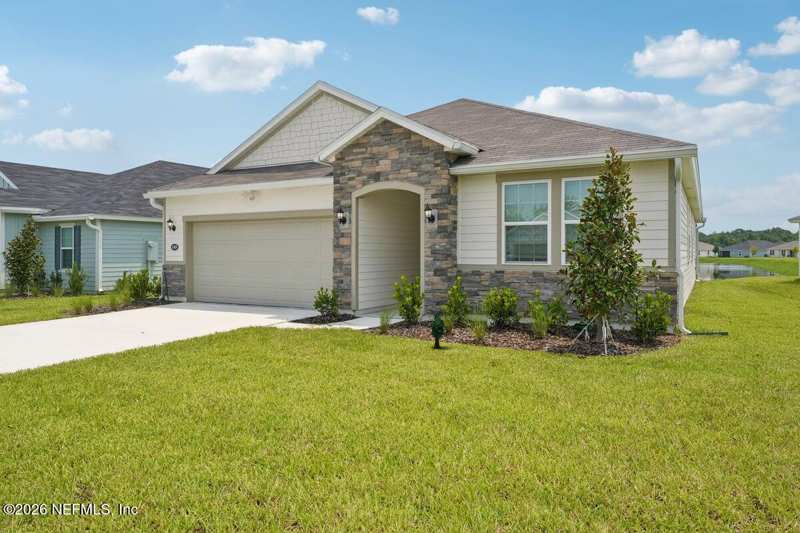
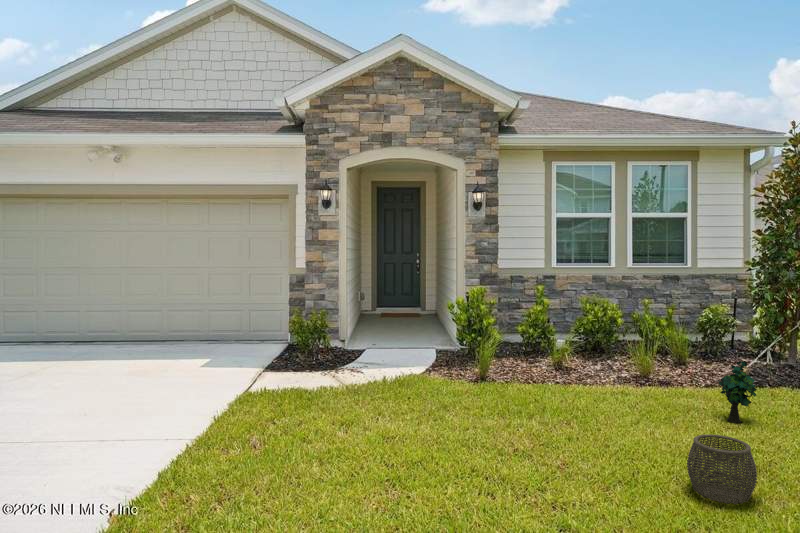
woven basket: none [313,332,343,360] -> present [687,434,757,504]

